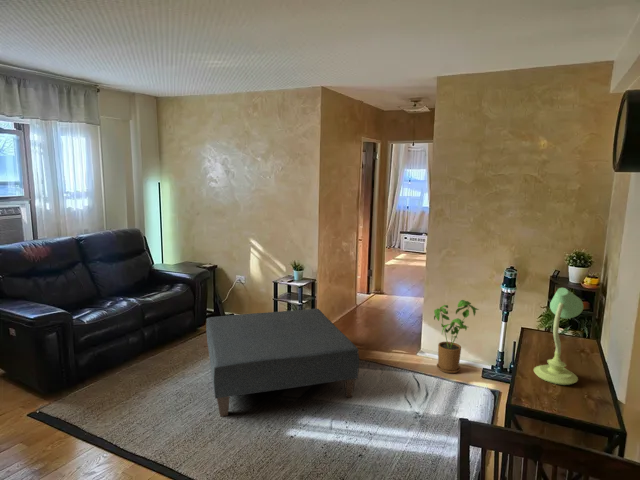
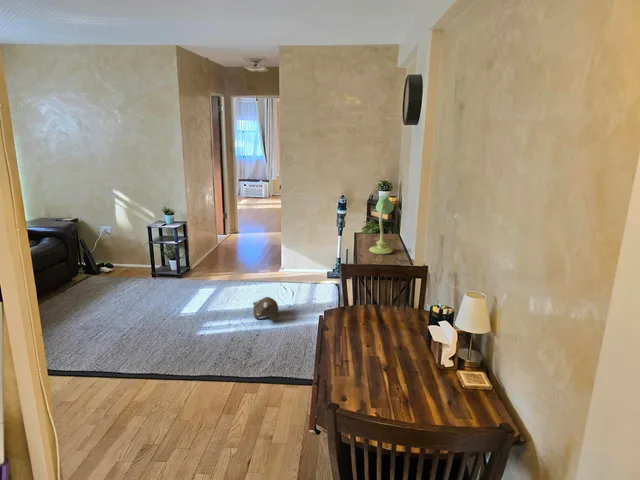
house plant: present [434,300,478,373] -> none [290,223,322,279]
ottoman: present [206,308,359,416] -> none [91,245,243,336]
plush toy: none [361,399,398,437] -> present [253,297,279,322]

